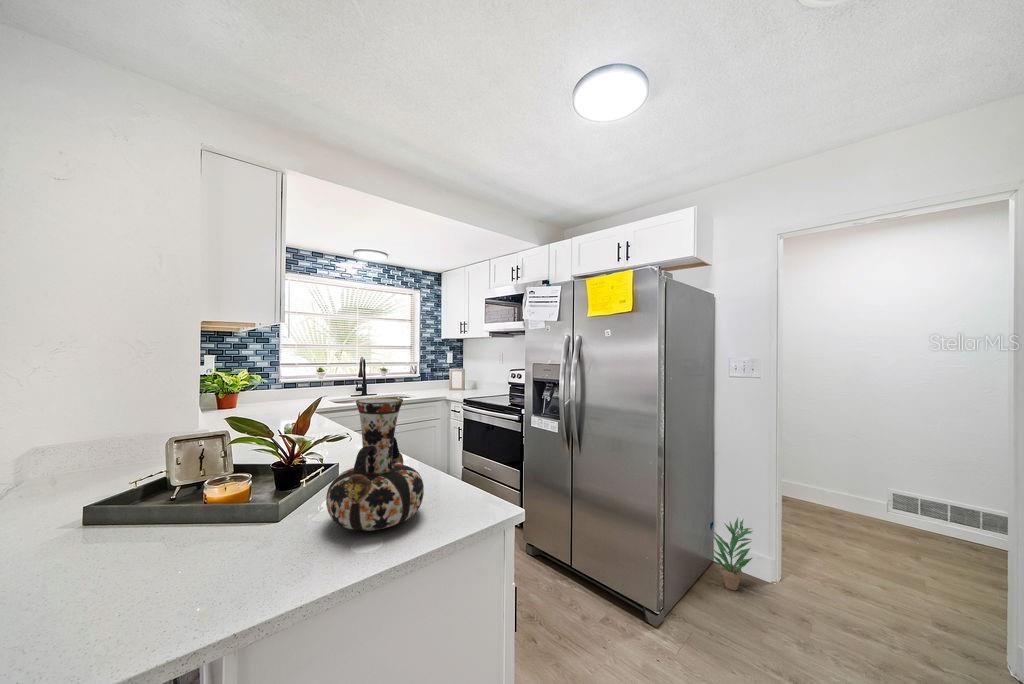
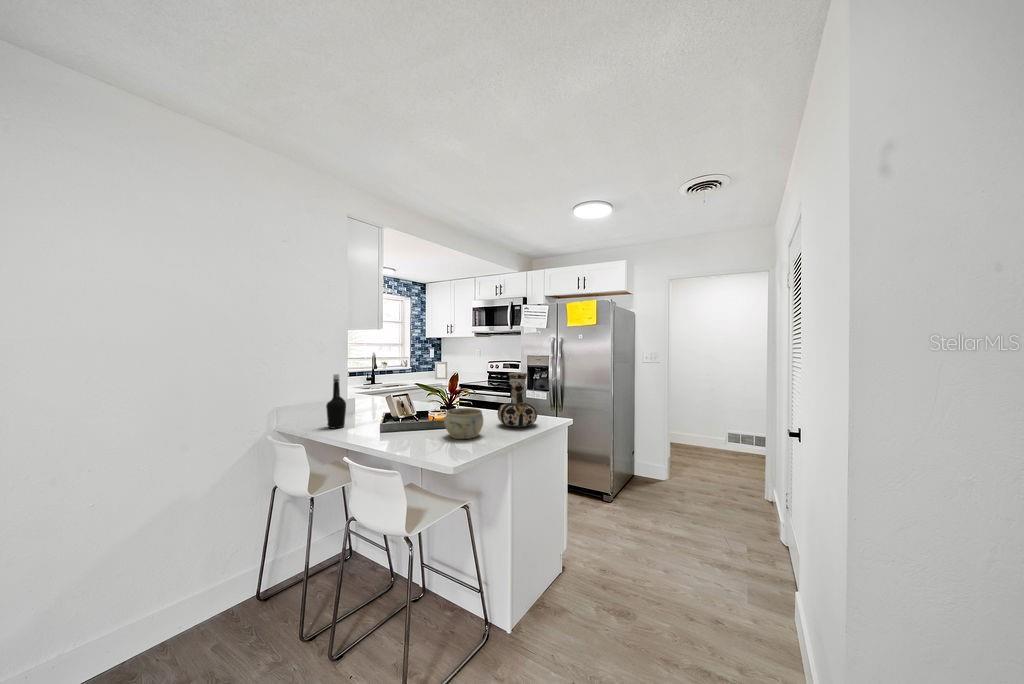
bottle: none [49,390,100,492] -> present [326,374,346,428]
ceramic bowl: none [113,480,244,579] -> present [444,408,483,439]
potted plant: present [711,518,752,590] -> none [632,444,656,485]

